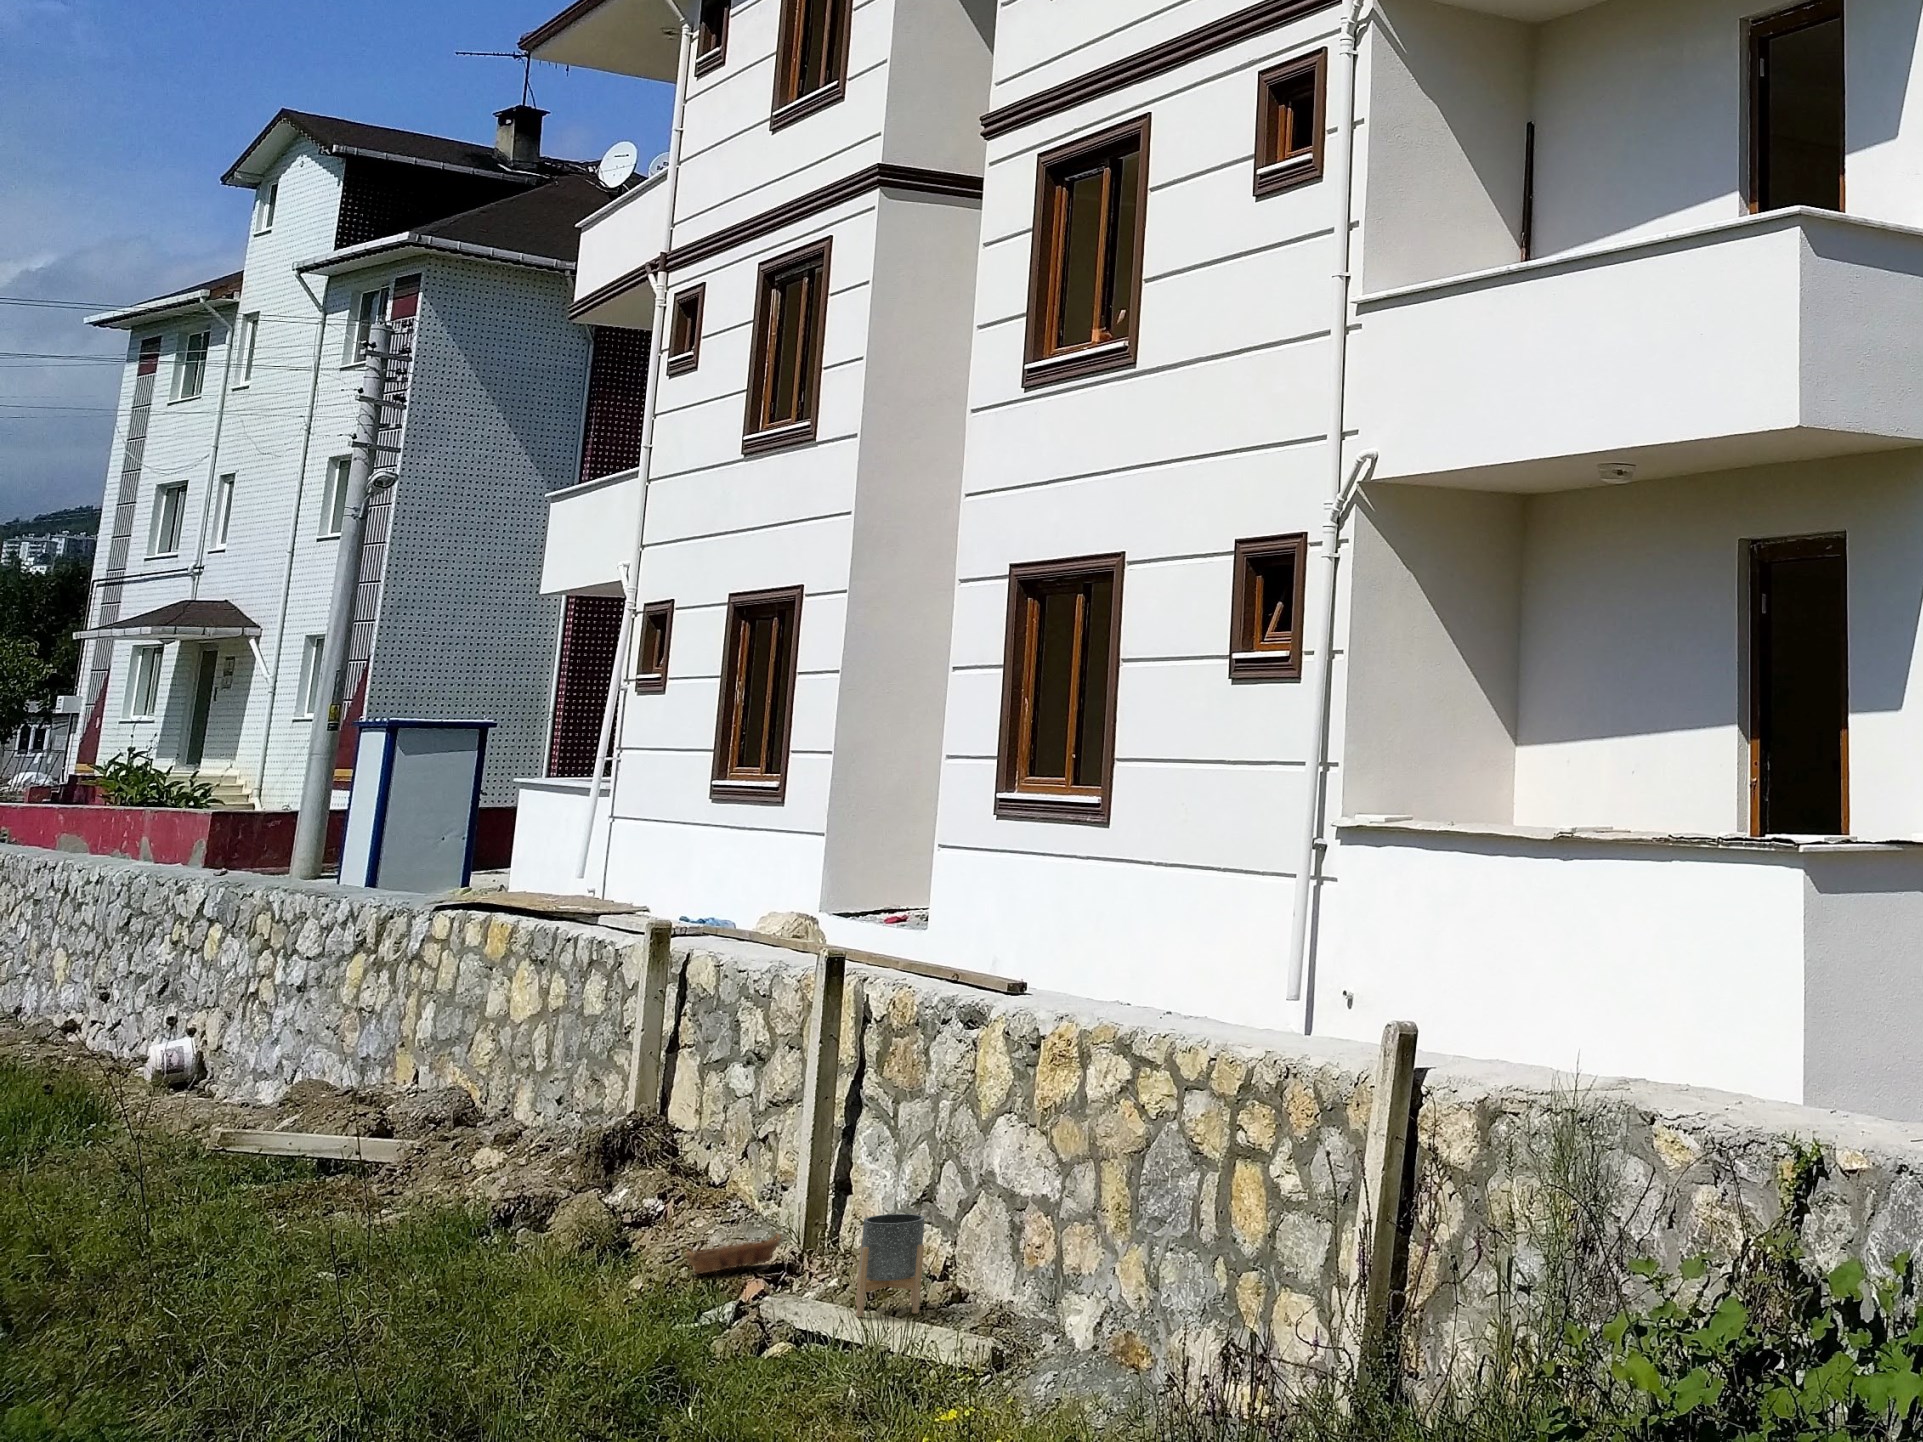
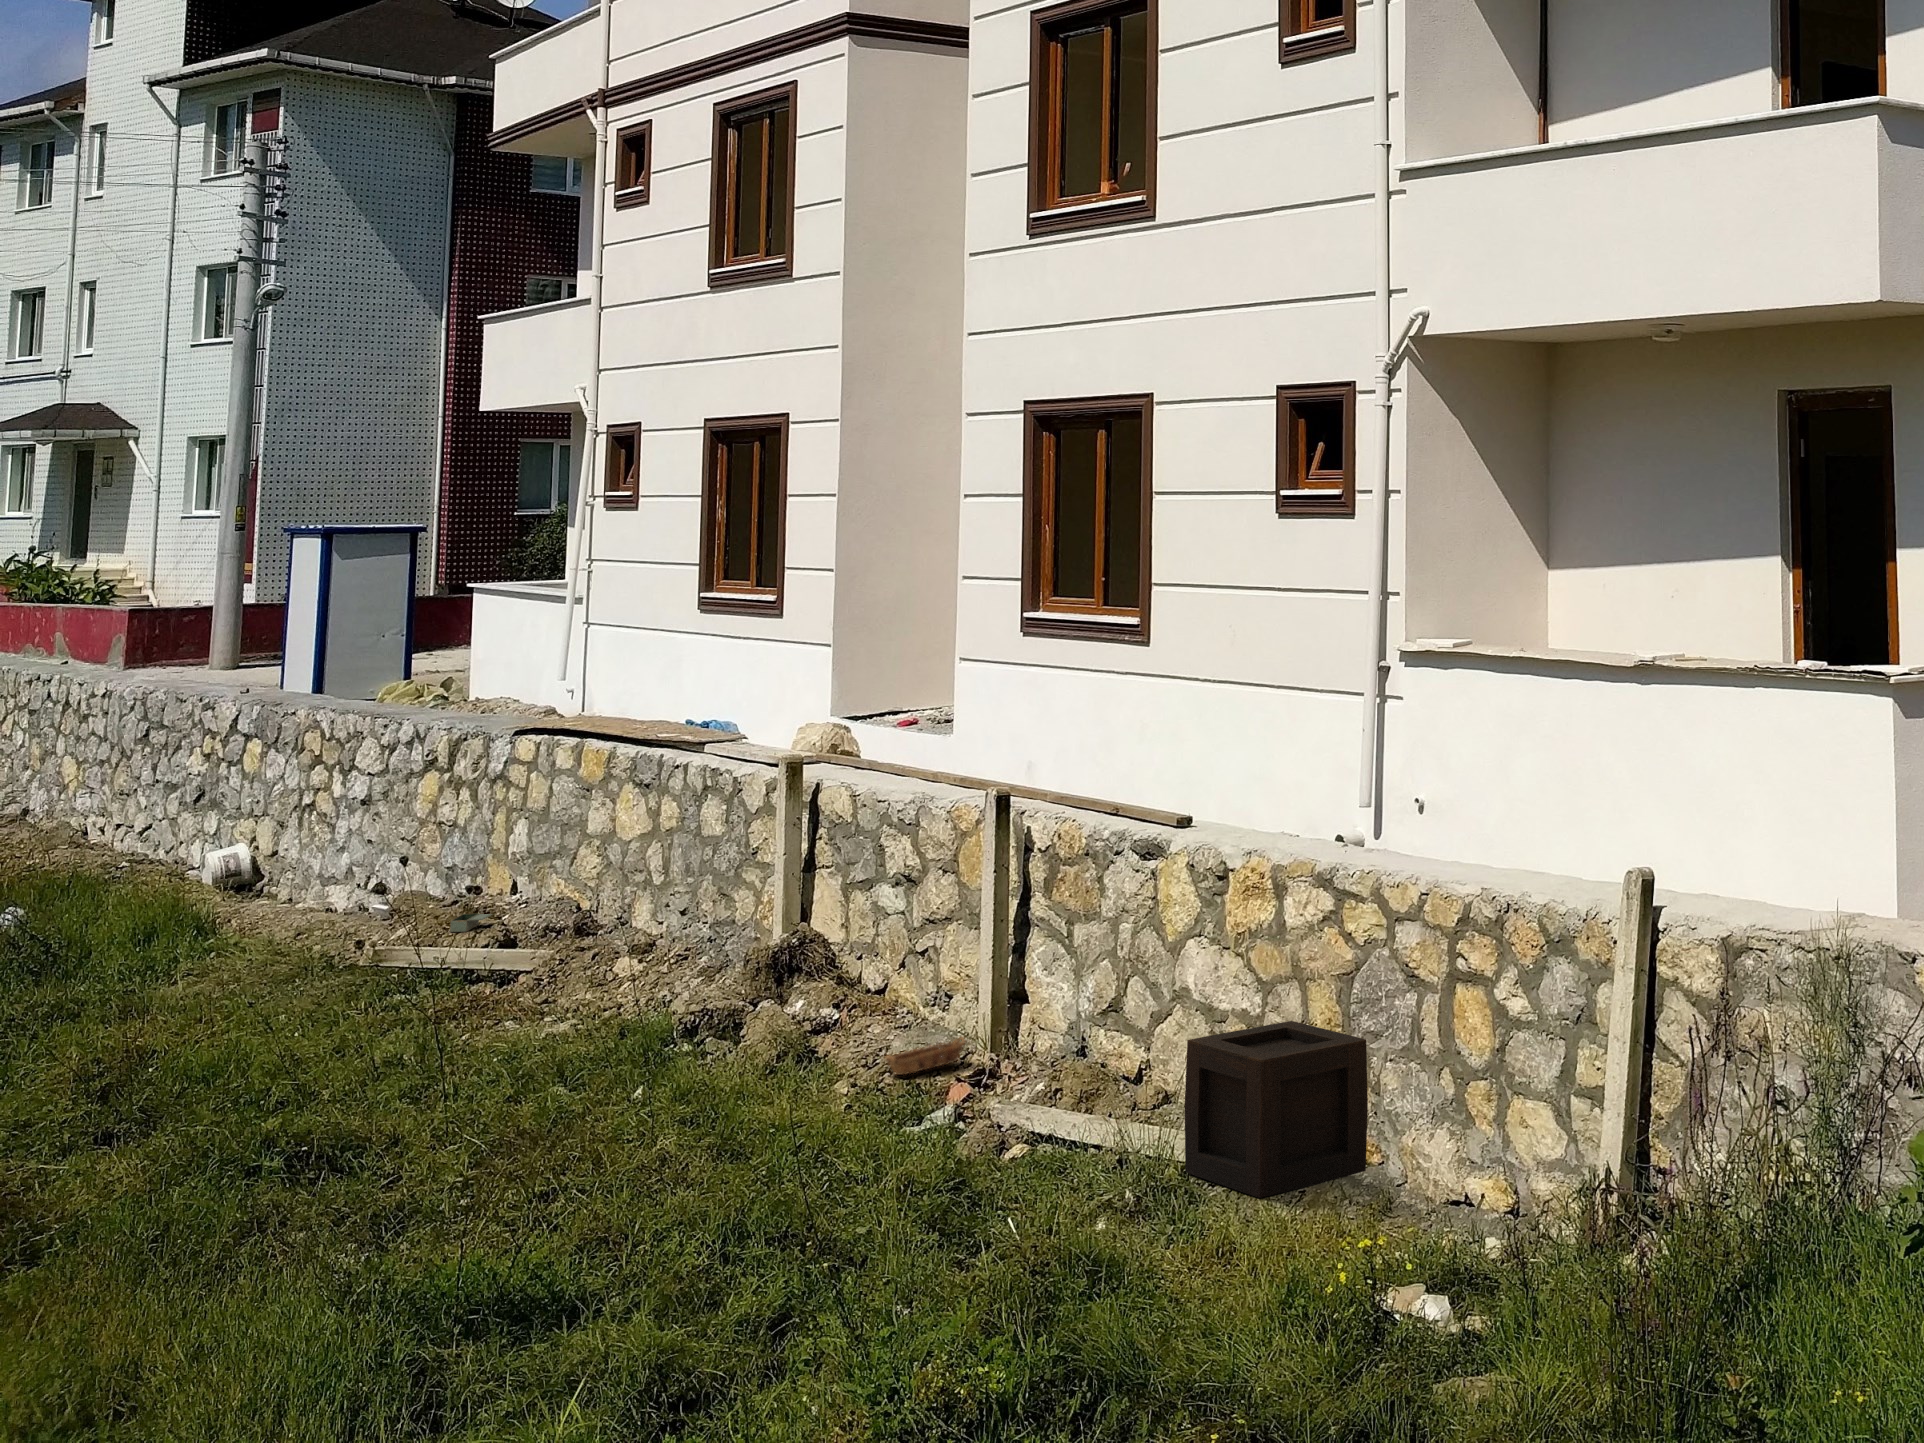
toolbox: none [347,1108,401,1127] -> present [450,913,493,932]
wooden crate: none [930,1207,1140,1407] -> present [1185,1021,1368,1198]
planter: present [856,1214,925,1317] -> none [1065,1022,1128,1113]

